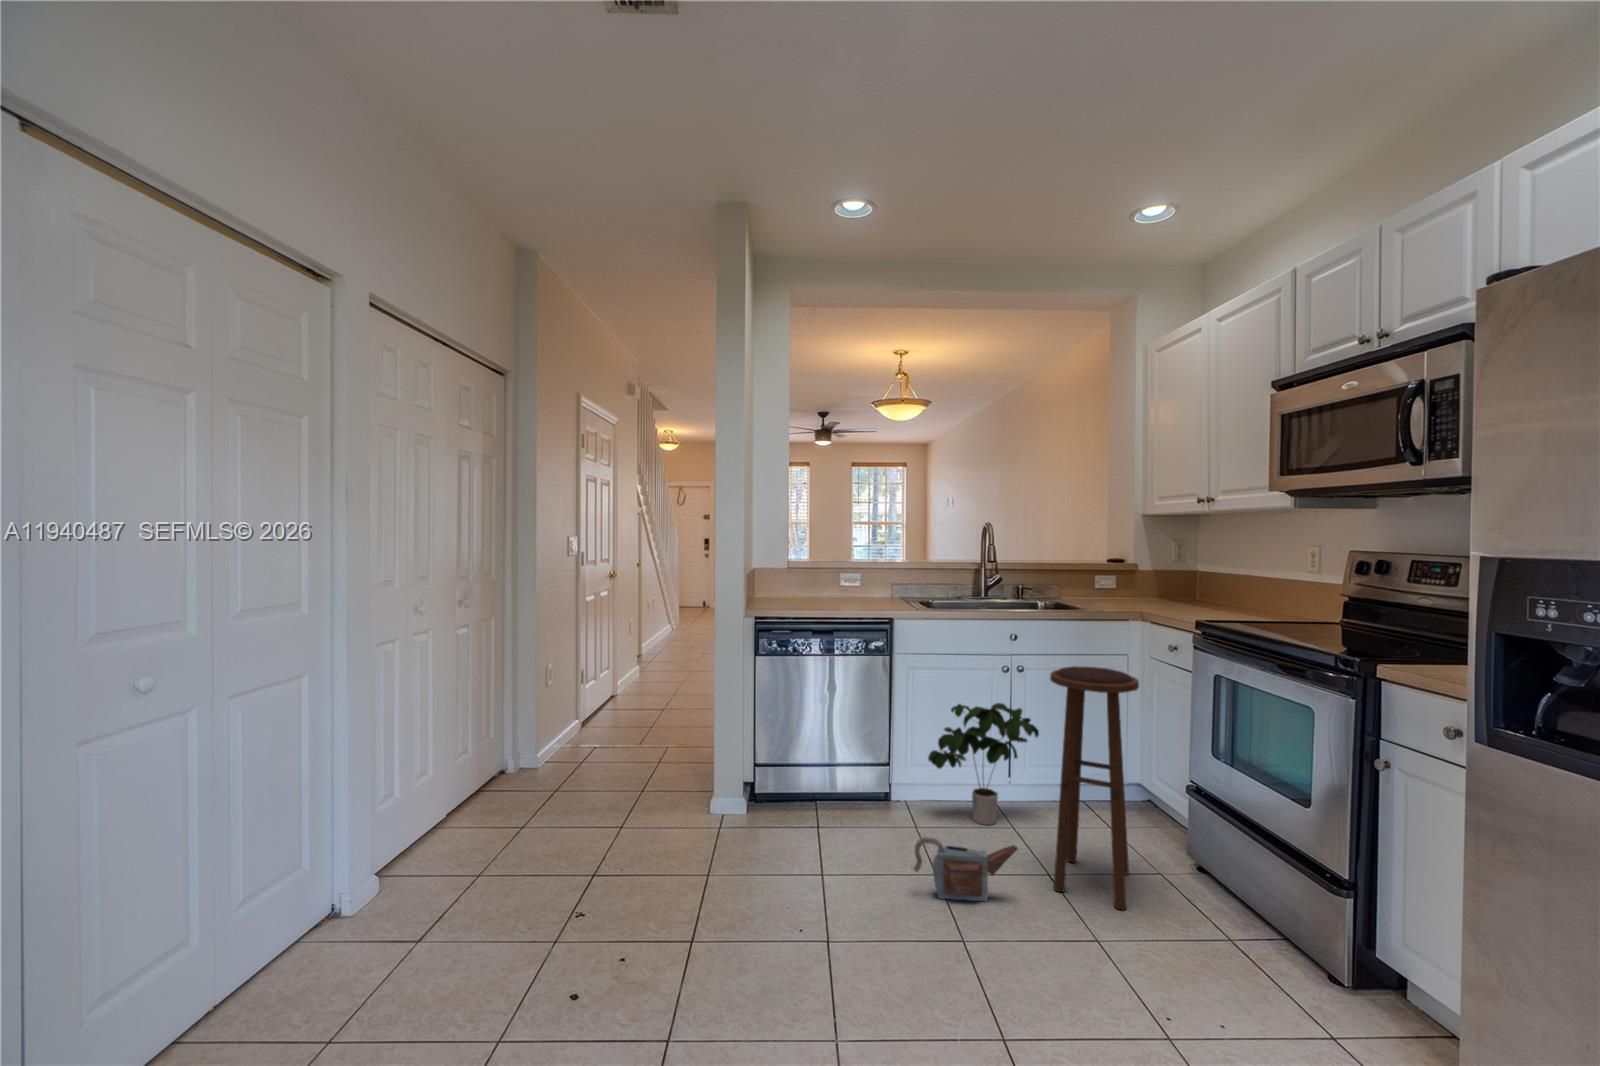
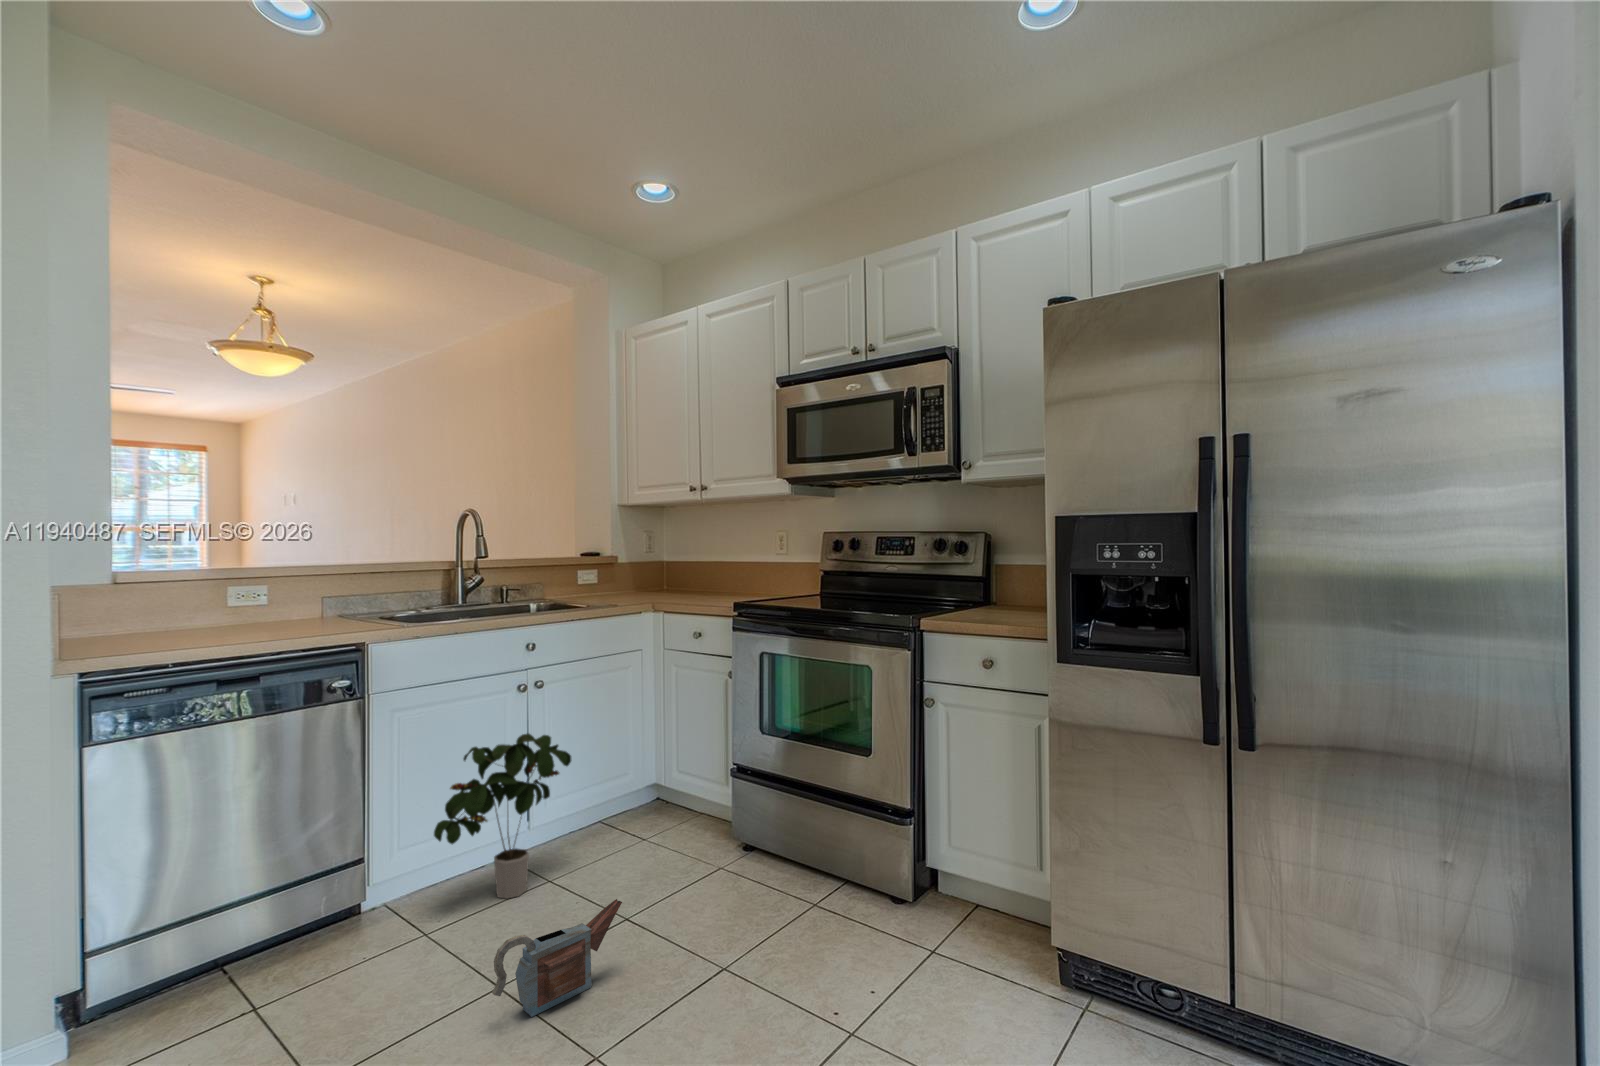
stool: present [1050,666,1139,909] -> none [627,663,723,935]

